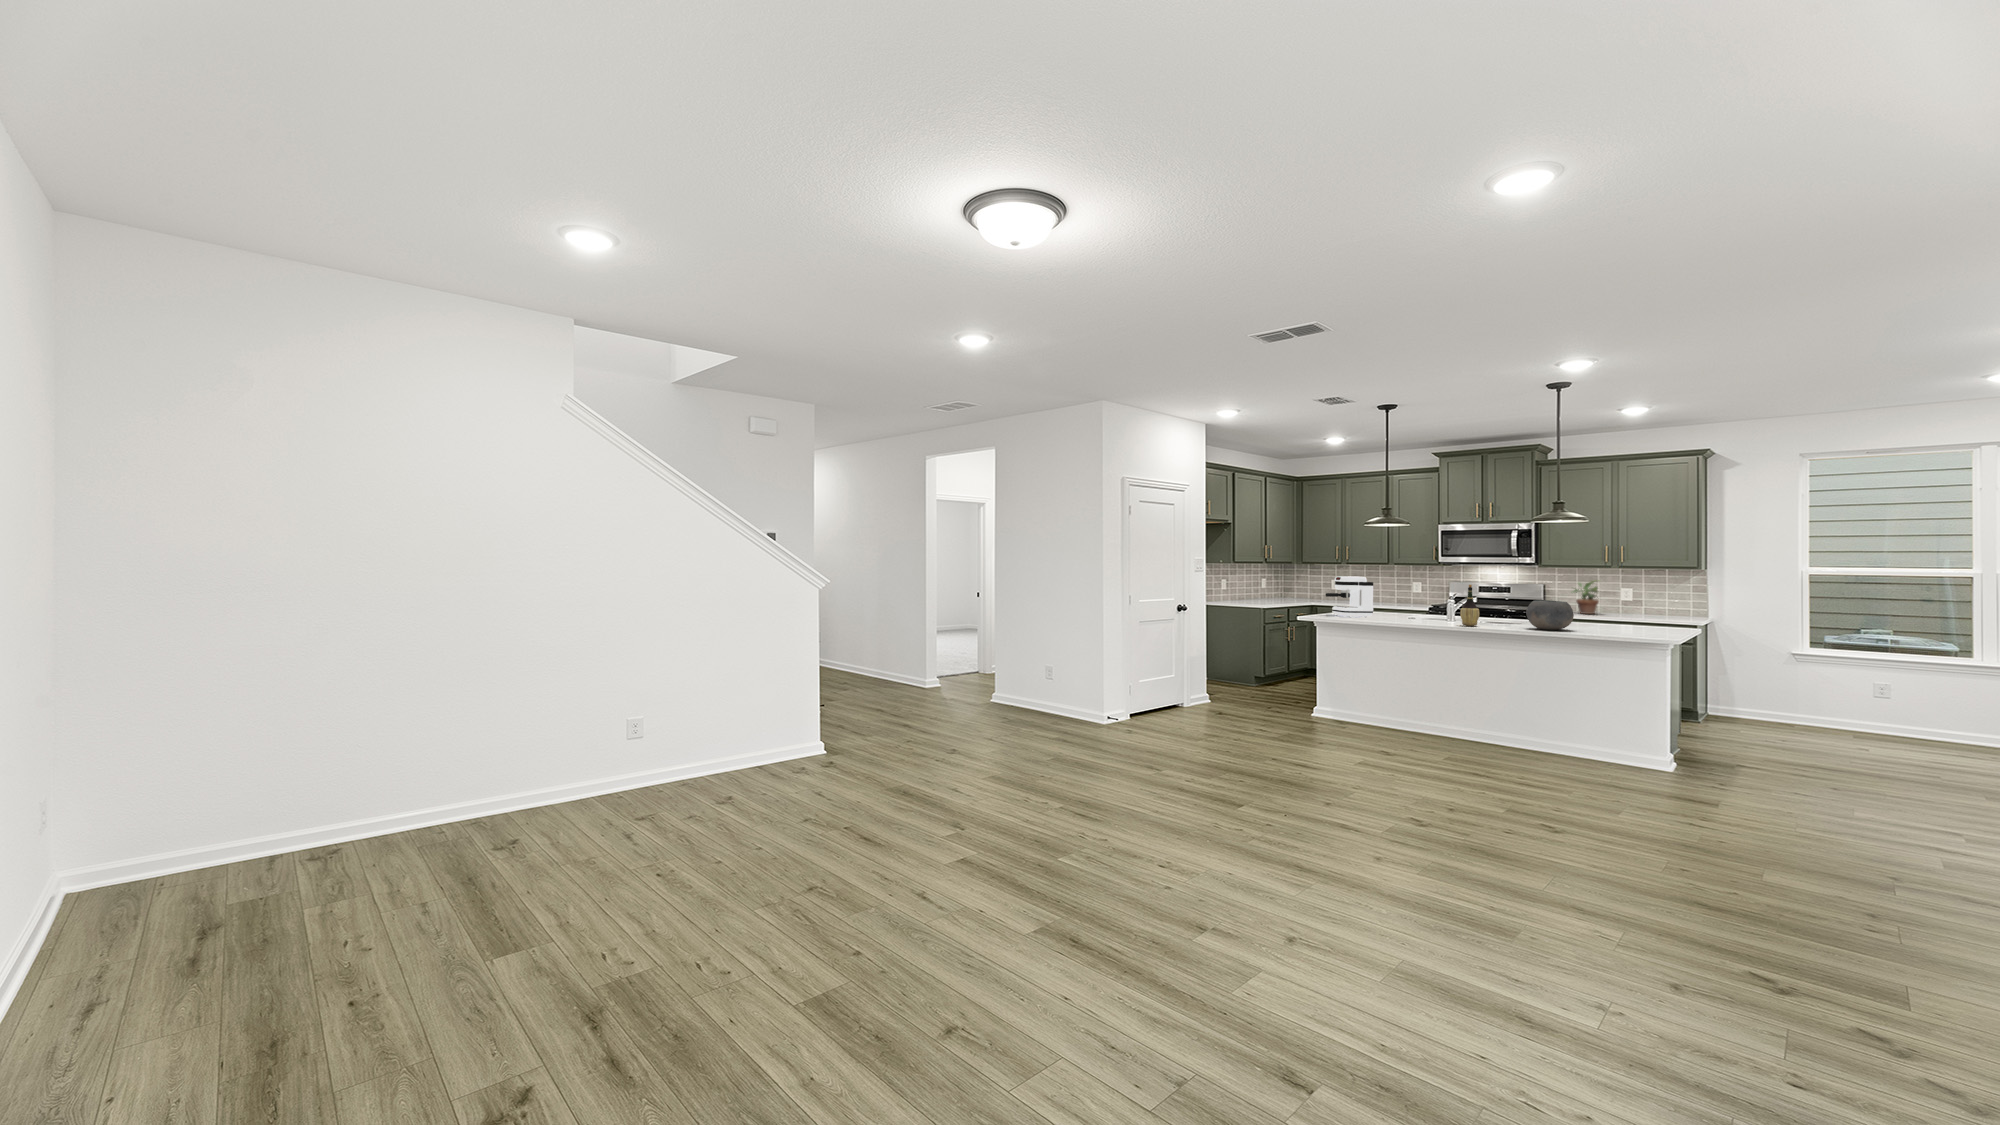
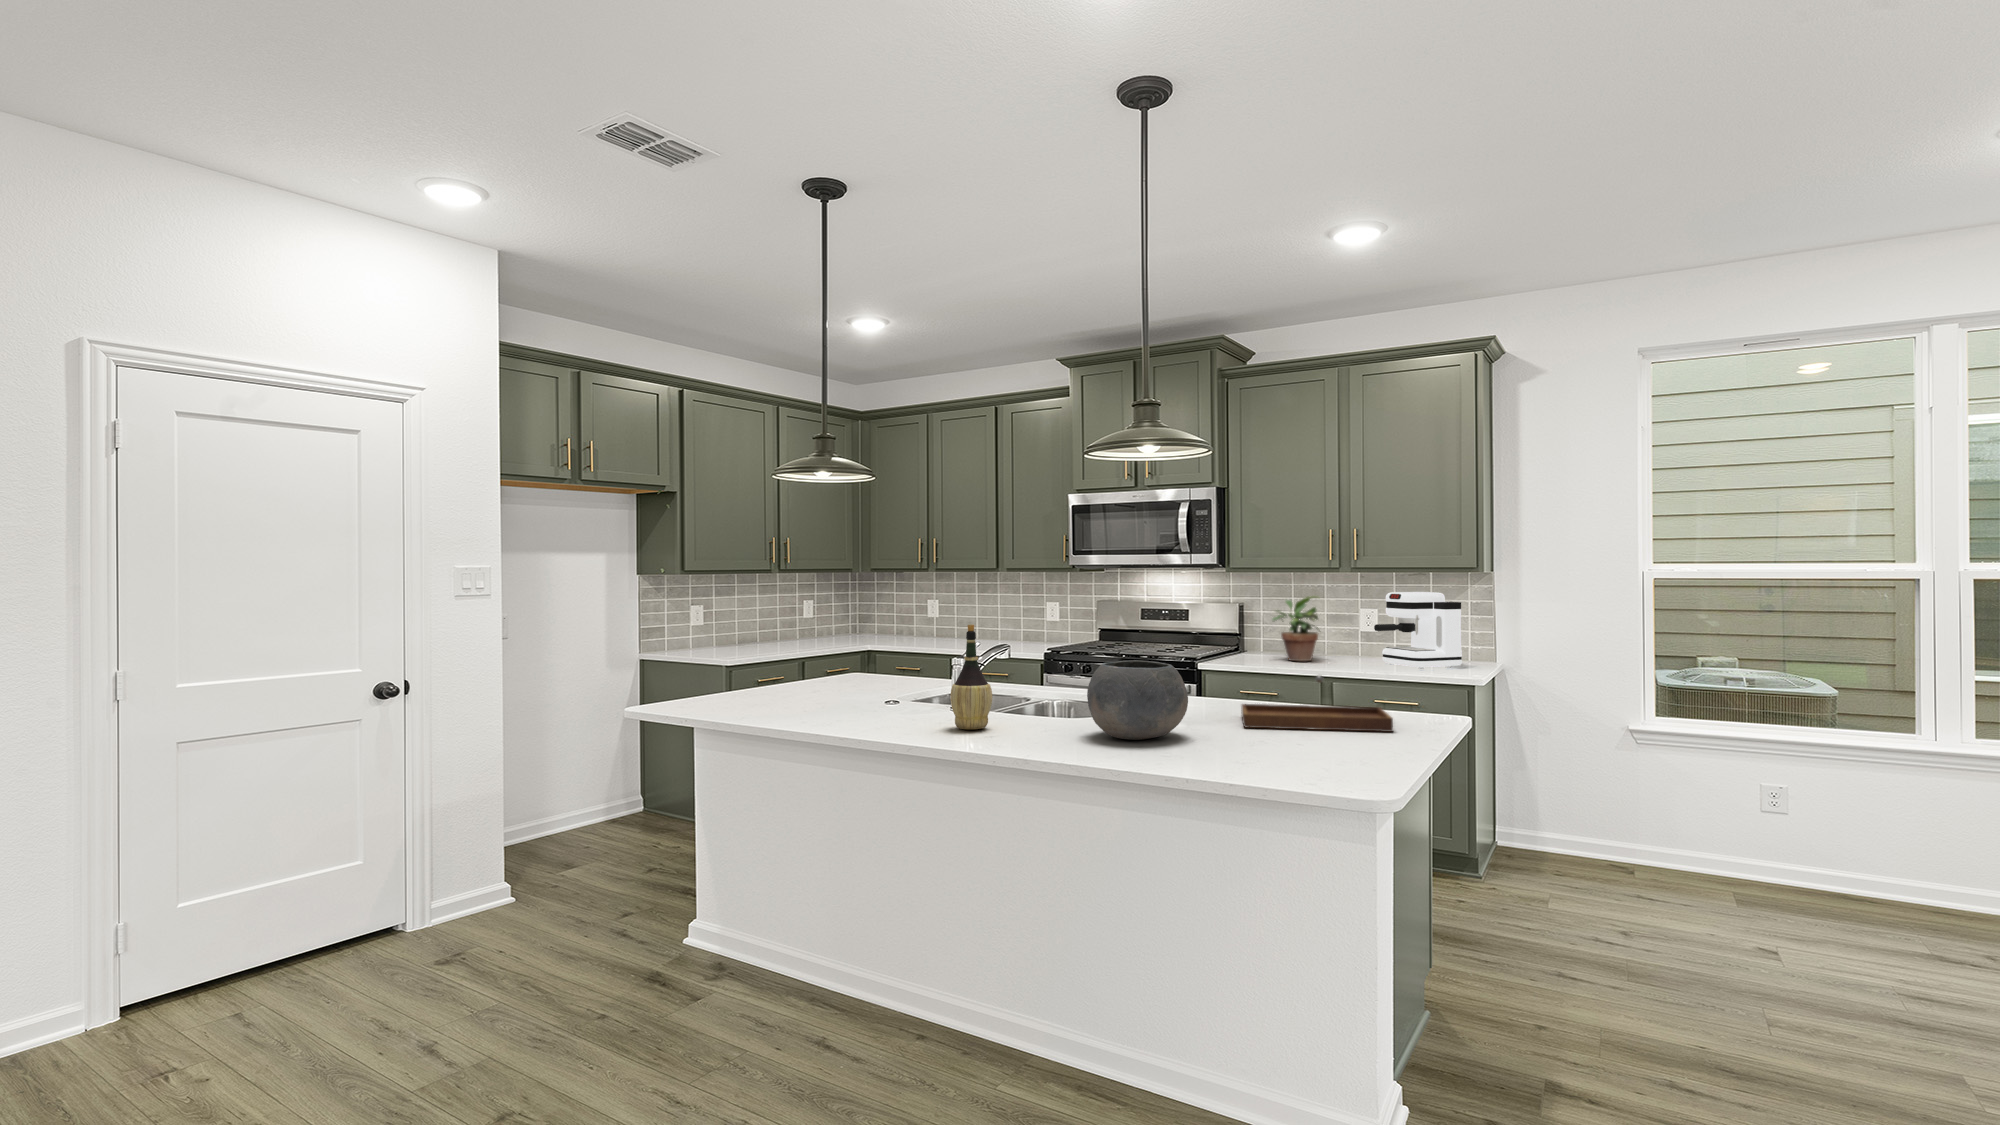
coffee maker: present [1325,576,1373,617] -> present [1374,592,1462,669]
tray: none [1587,610,1666,632] -> present [1241,675,1393,732]

